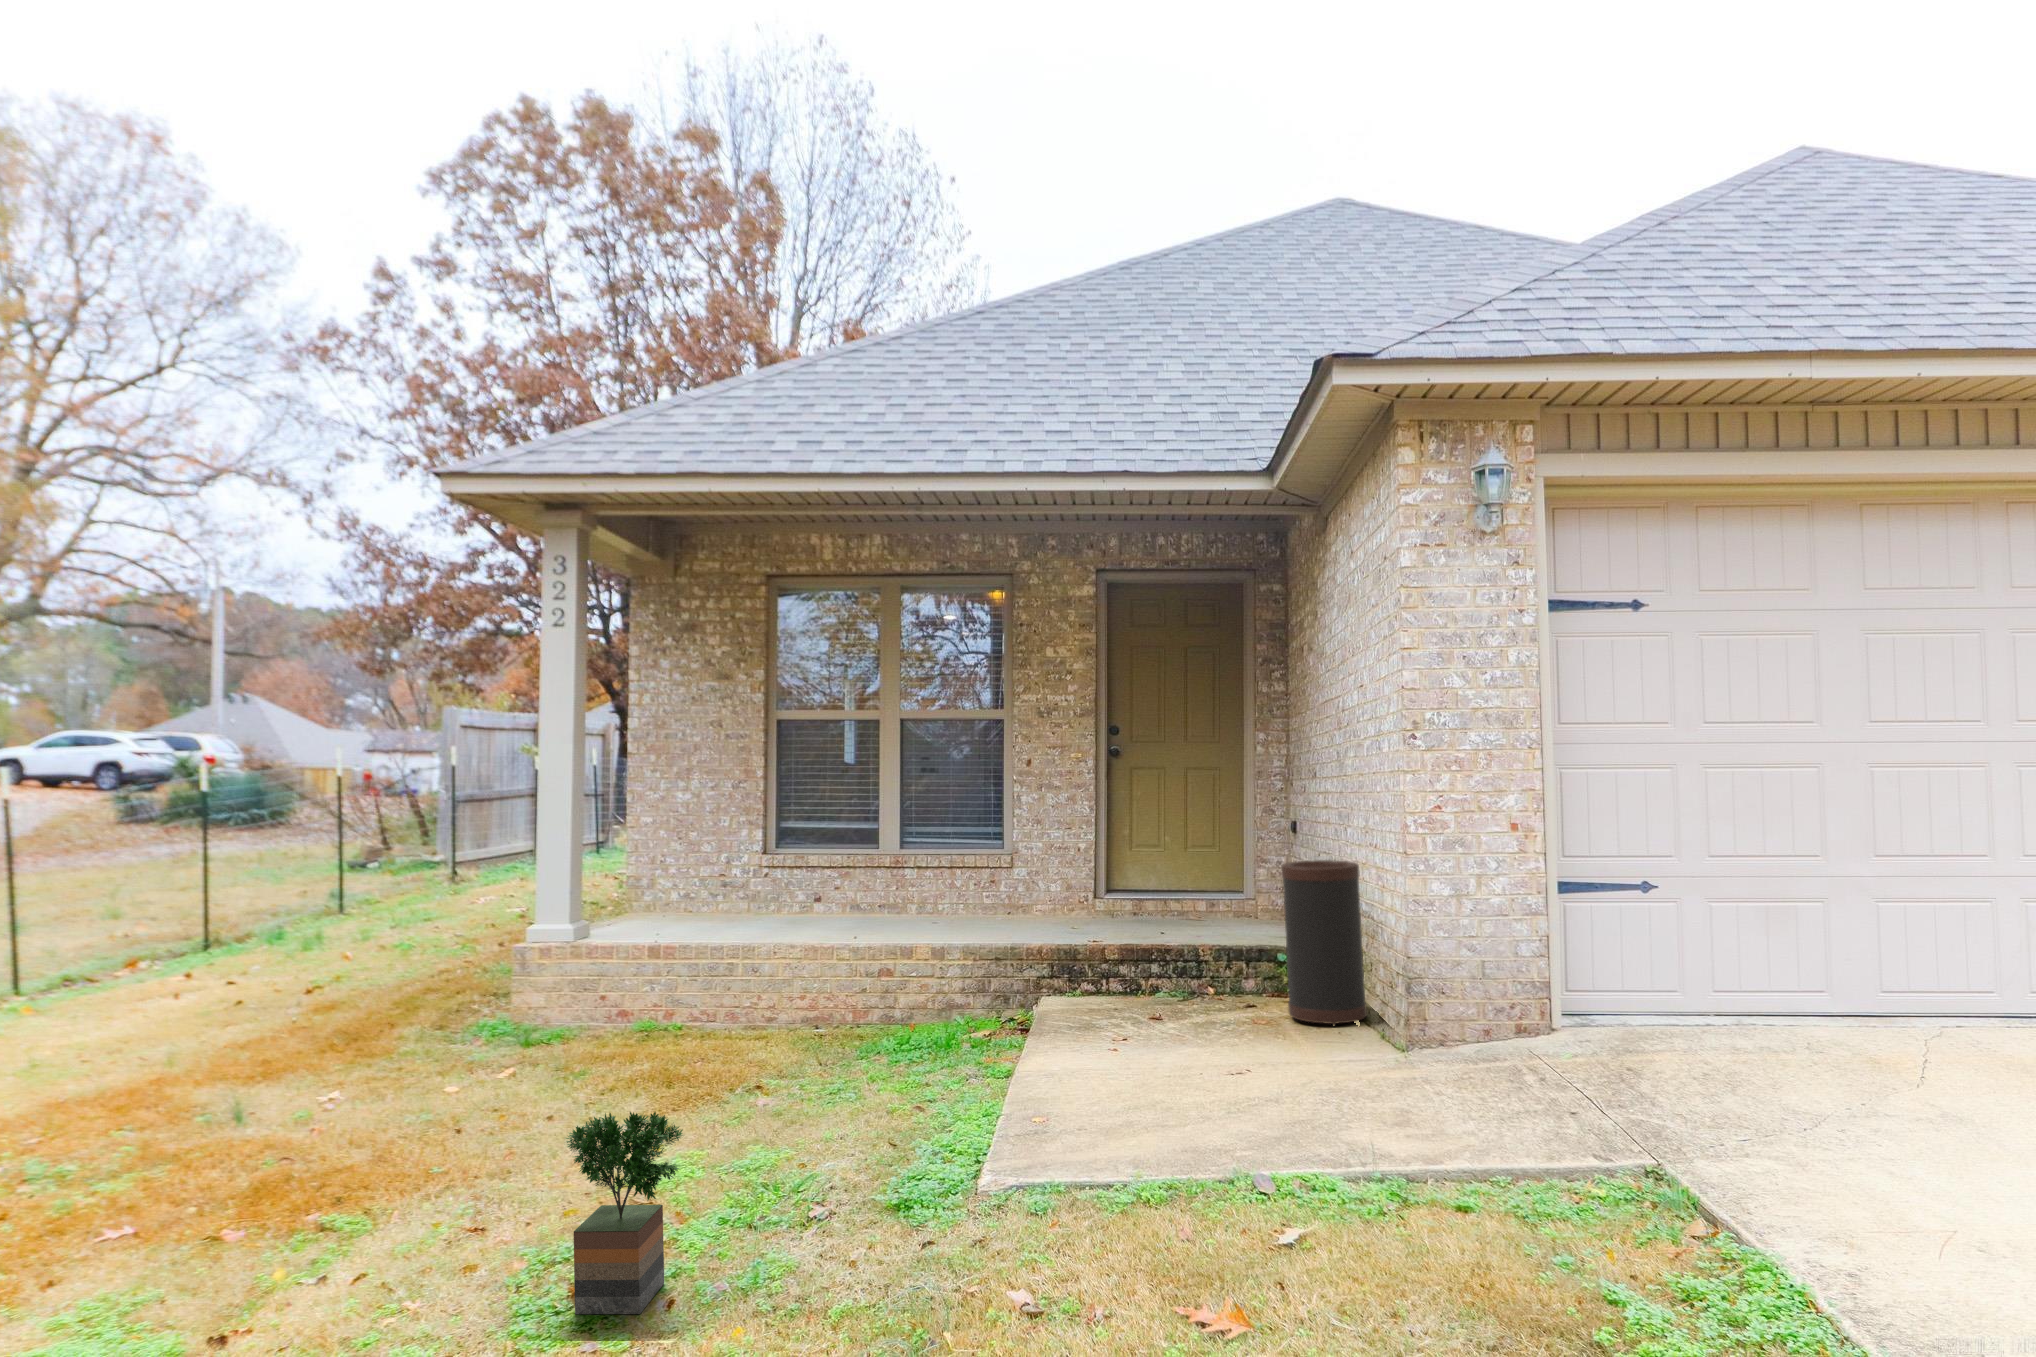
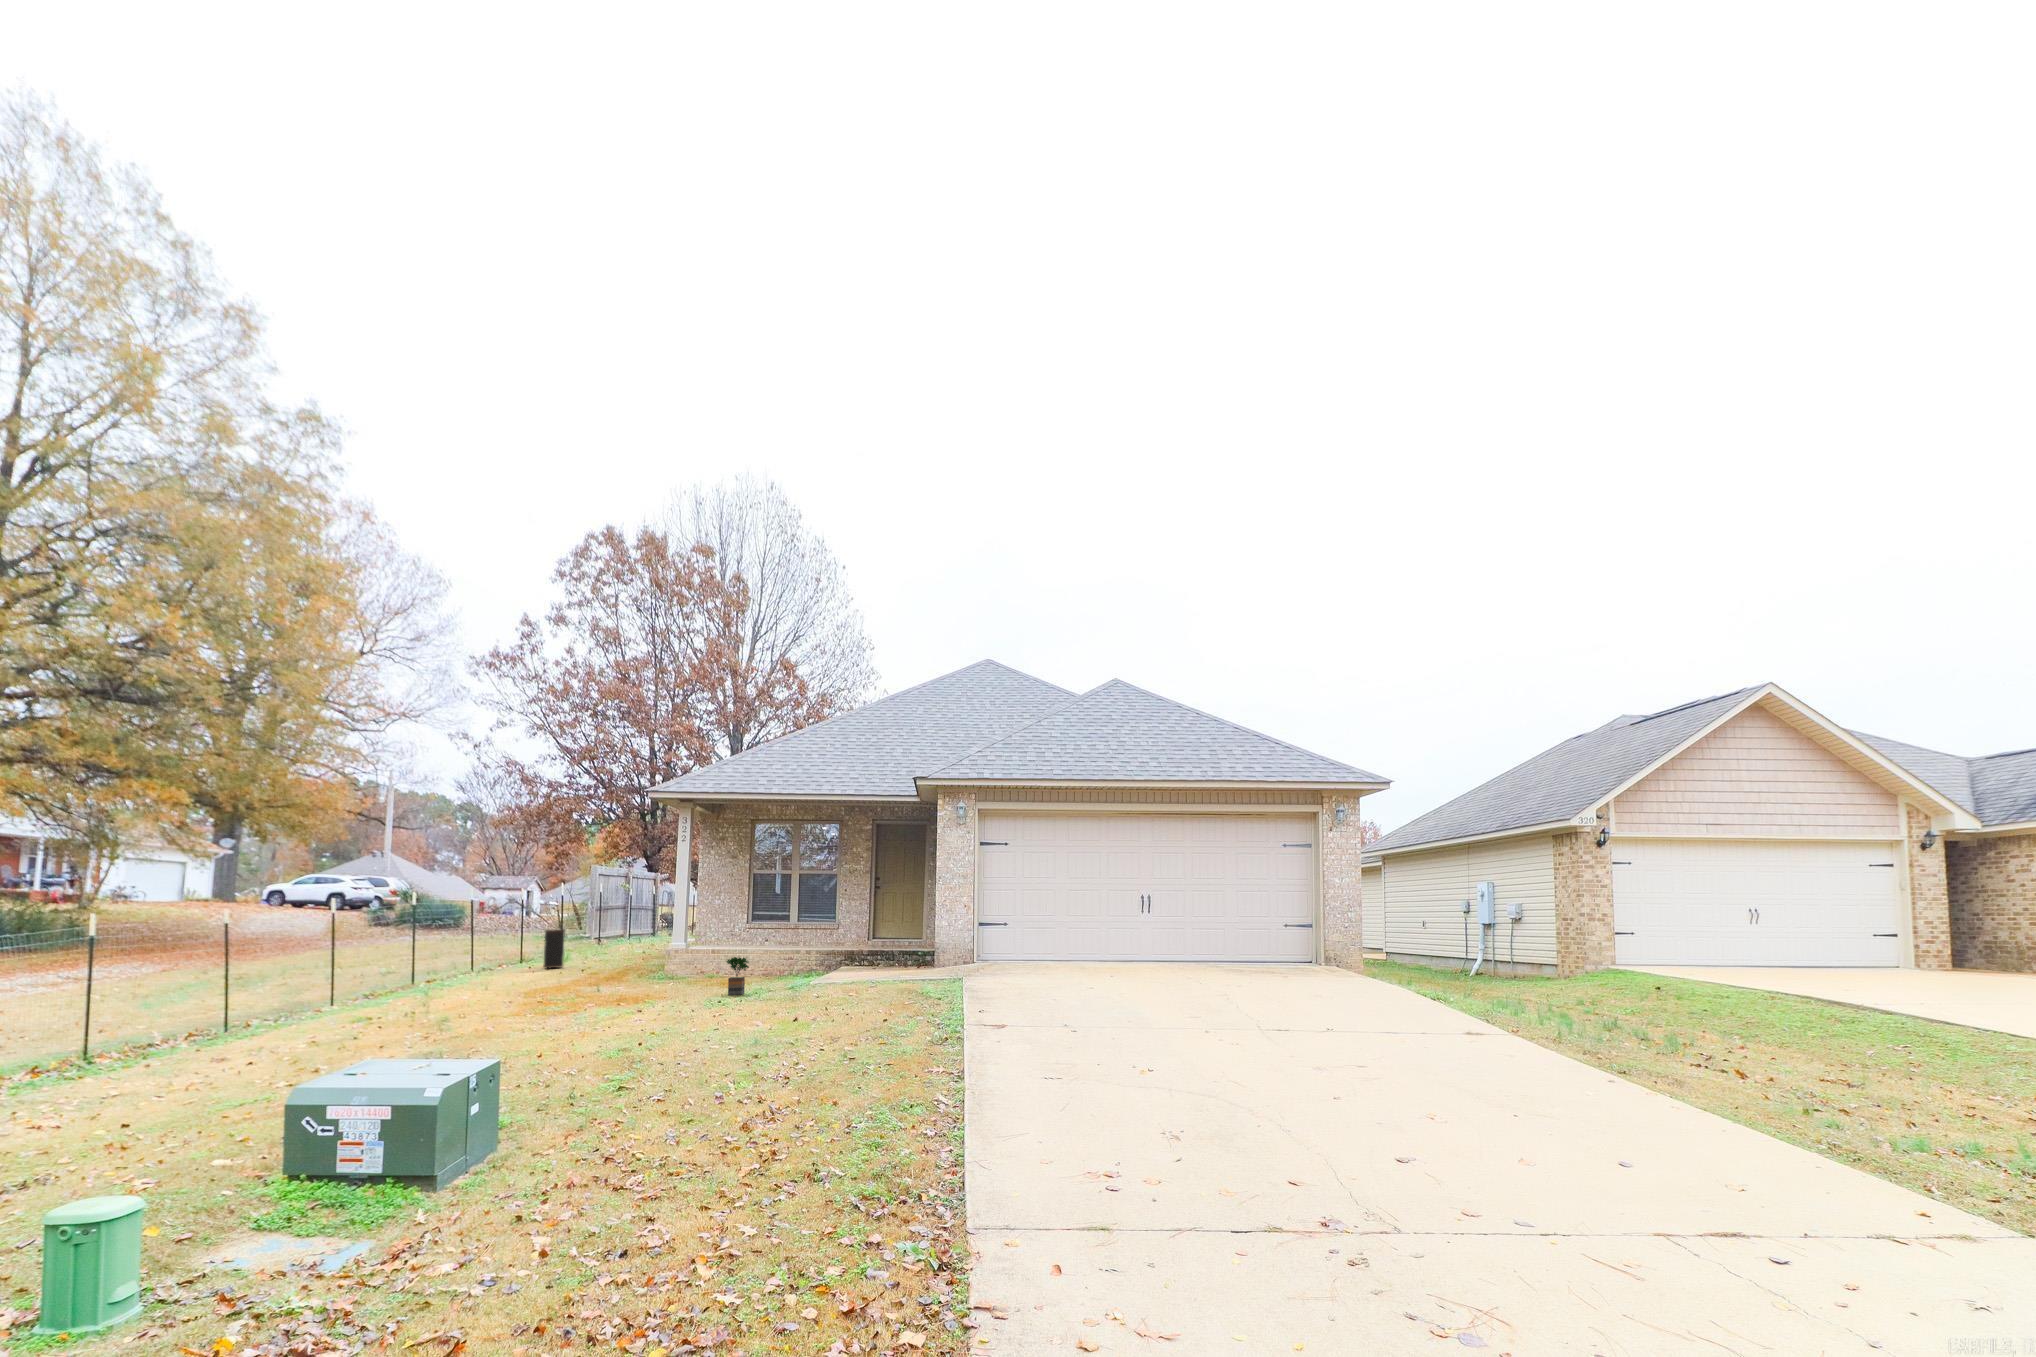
trash can: present [1282,860,1367,1026] -> present [543,929,565,968]

